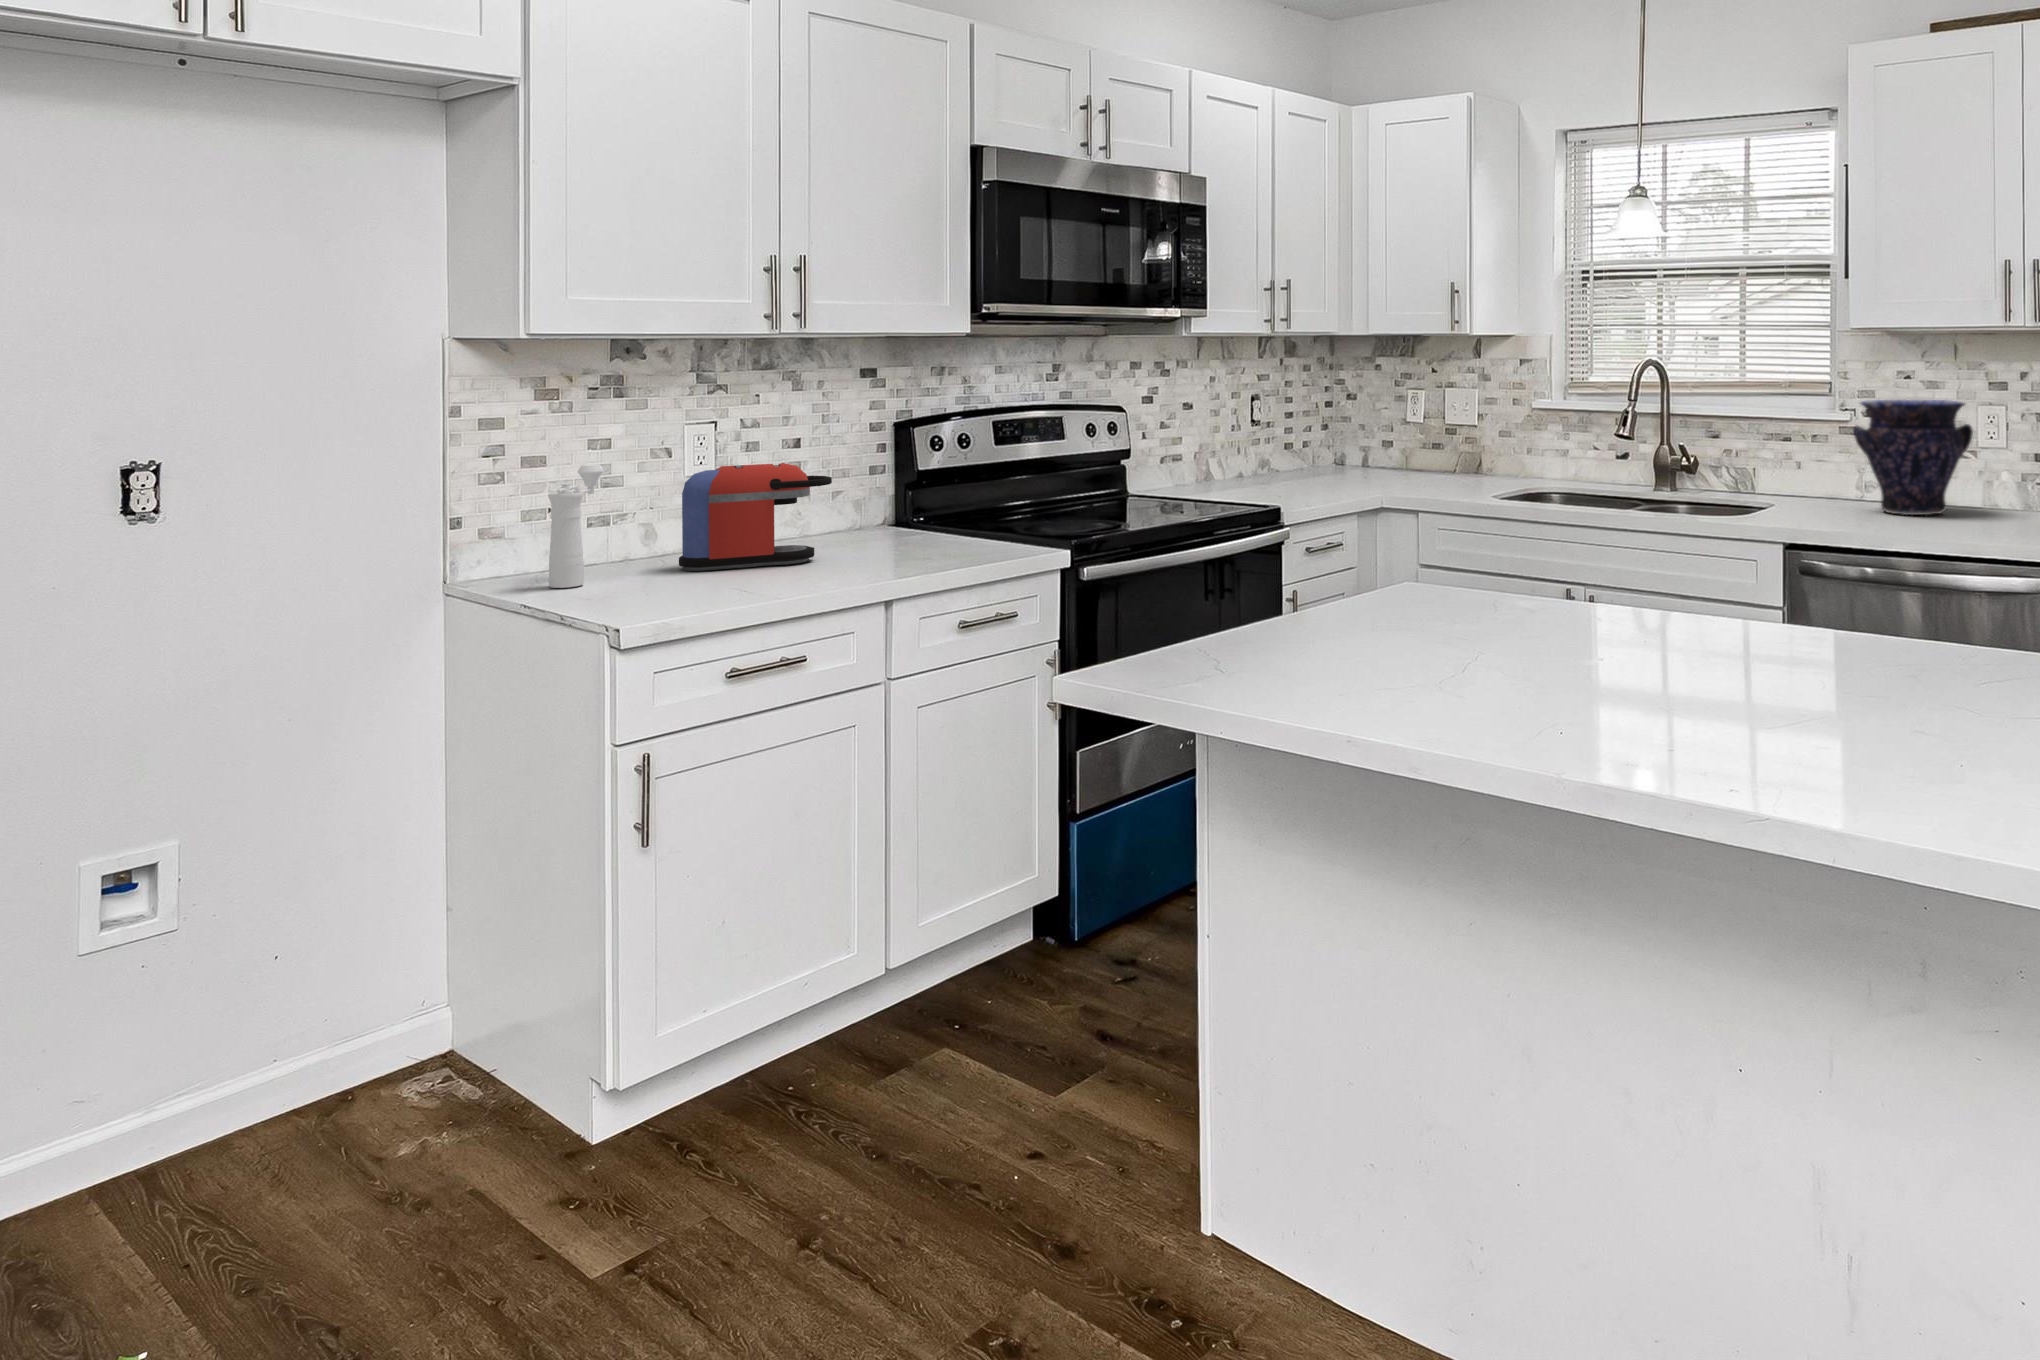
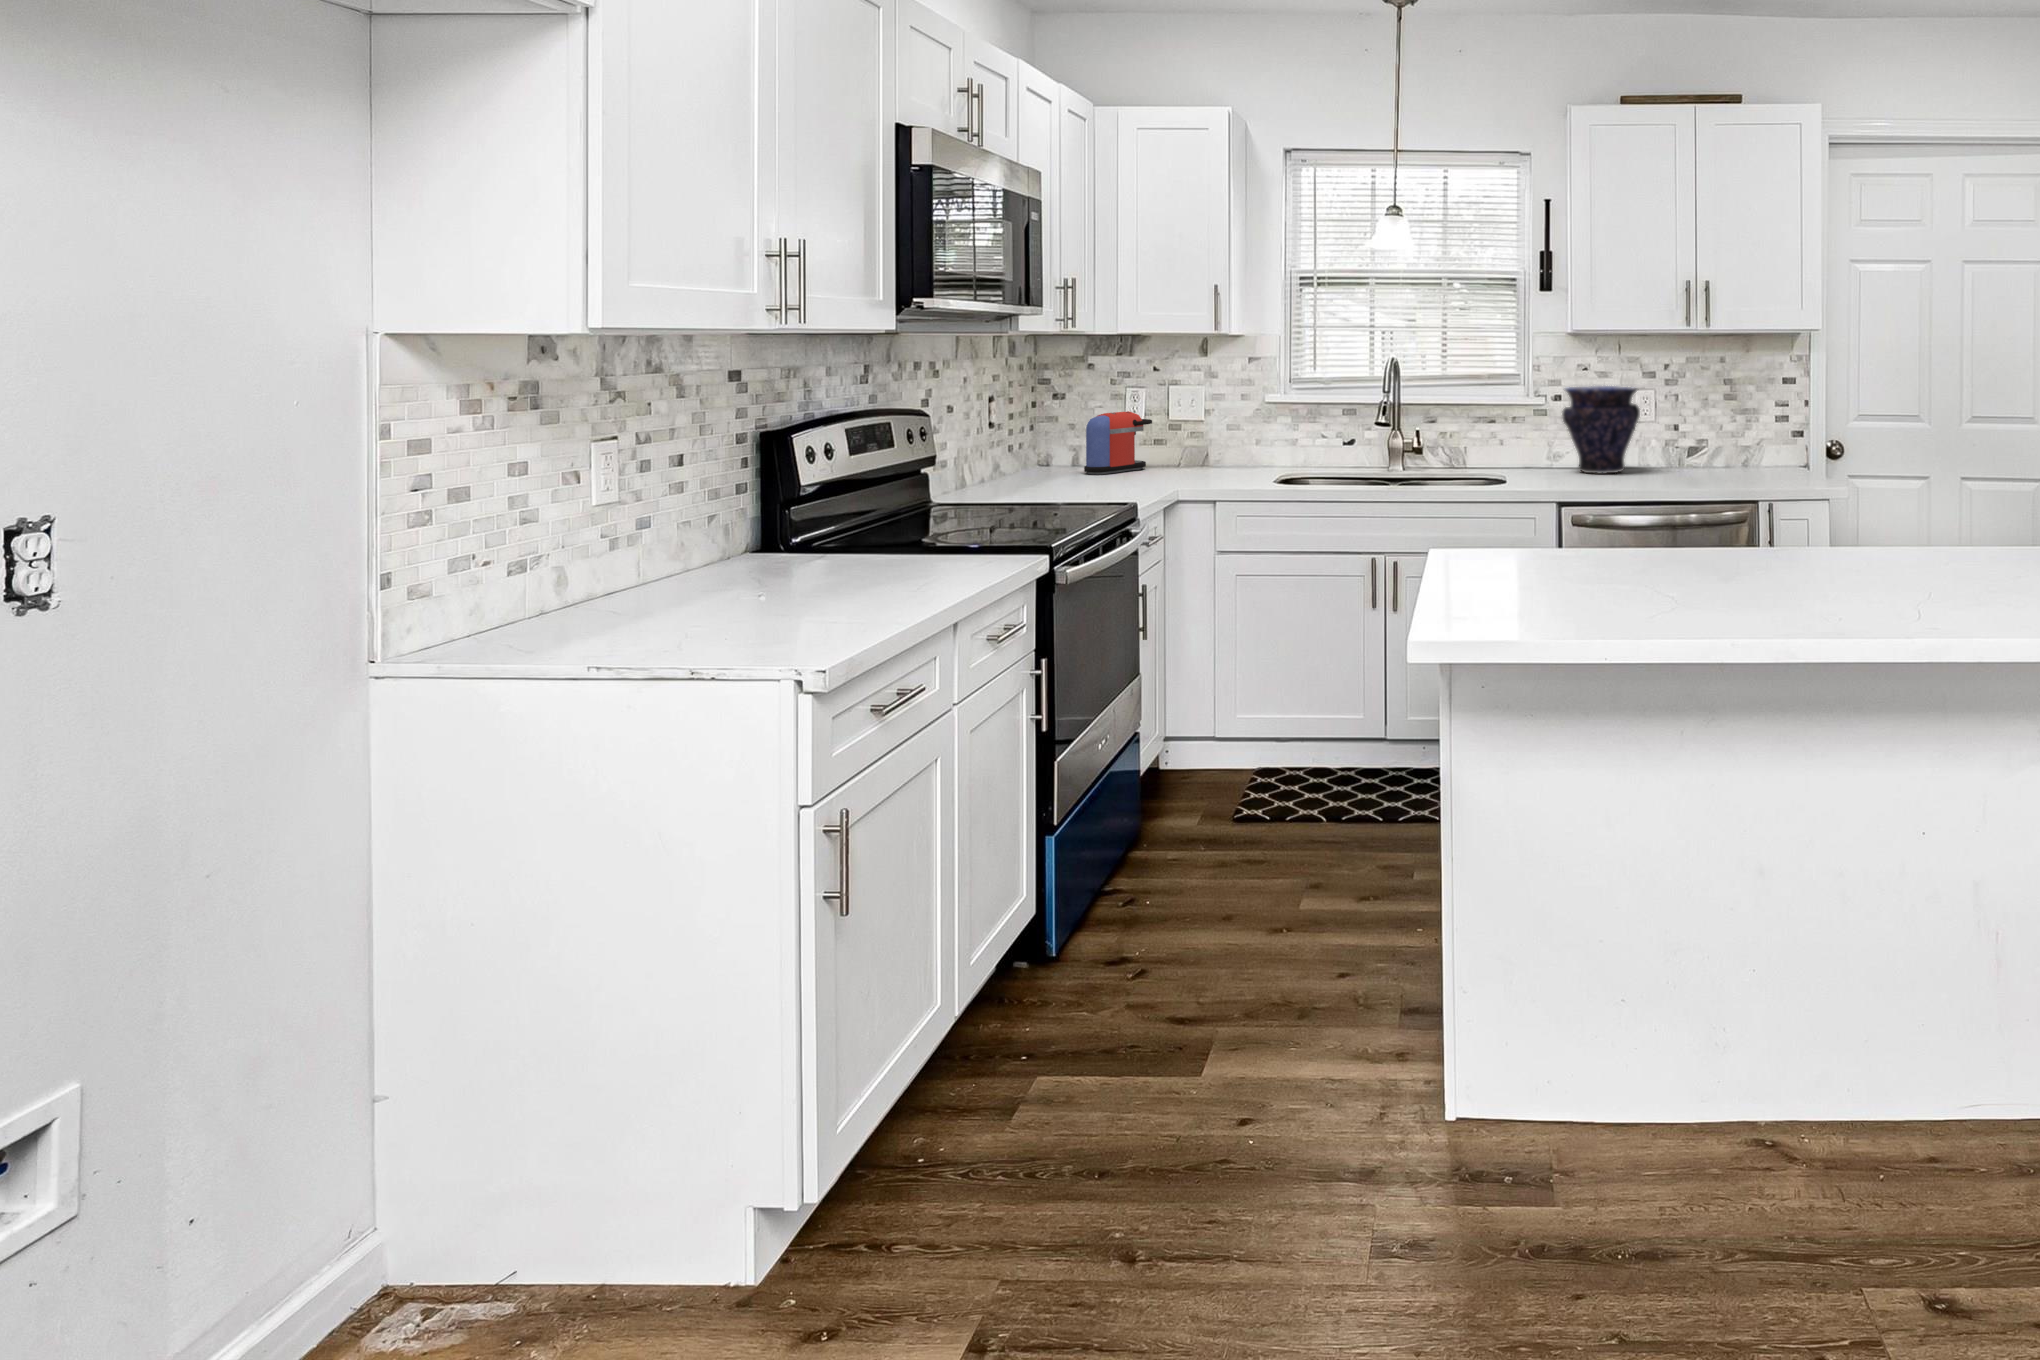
coffee maker: present [679,463,832,571] -> present [1084,411,1152,475]
pepper mill: present [548,464,604,588] -> none [524,493,575,651]

